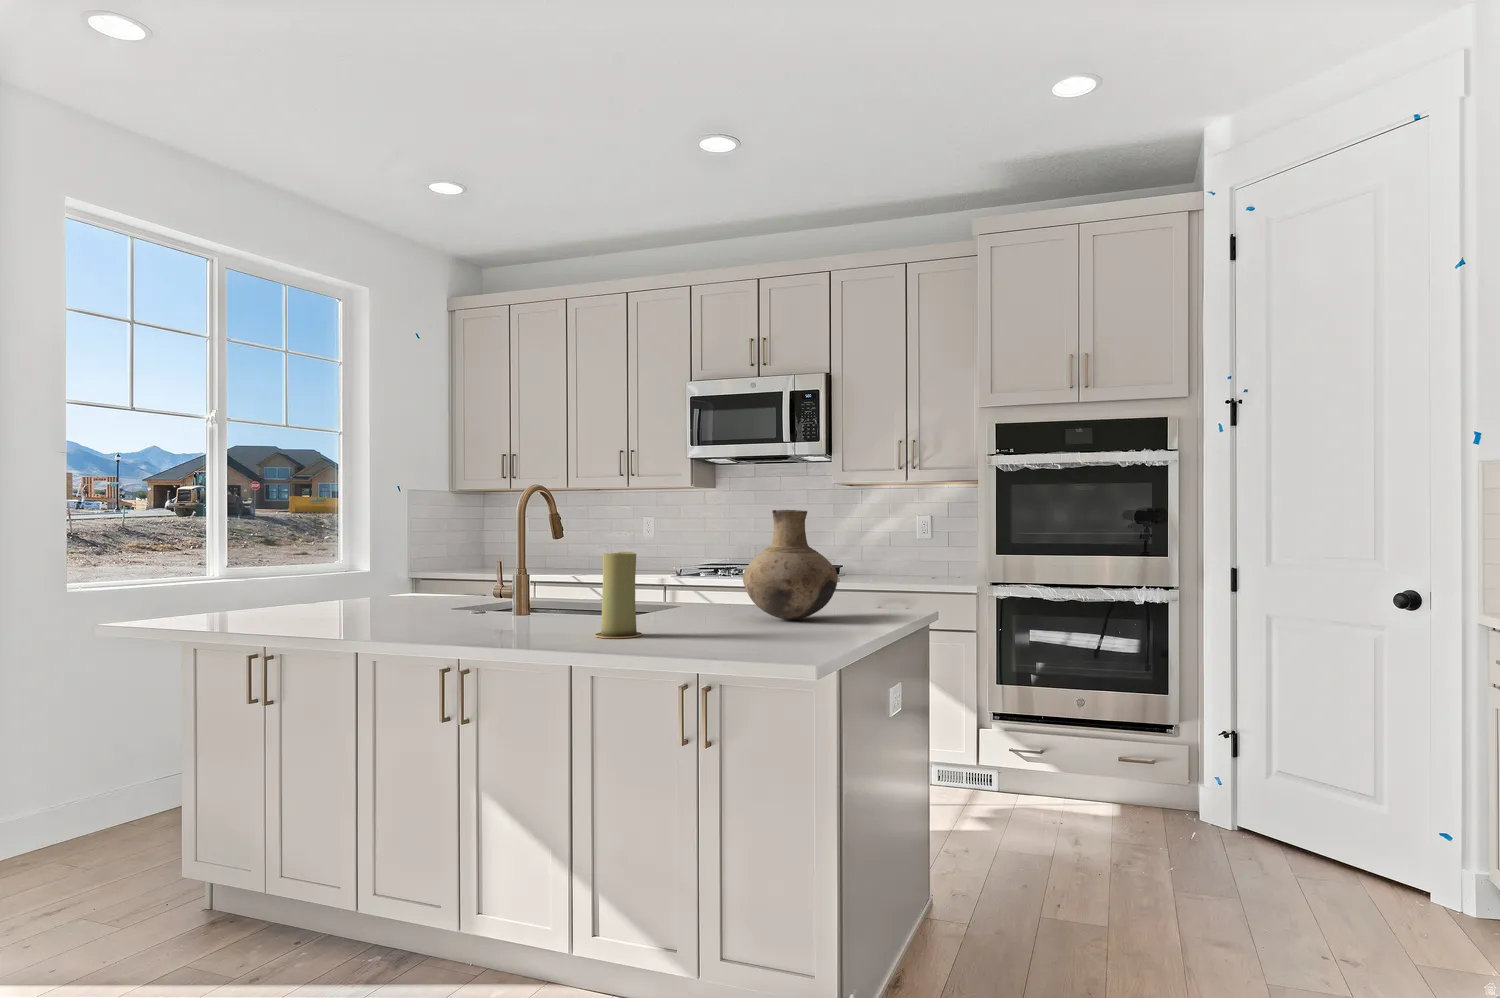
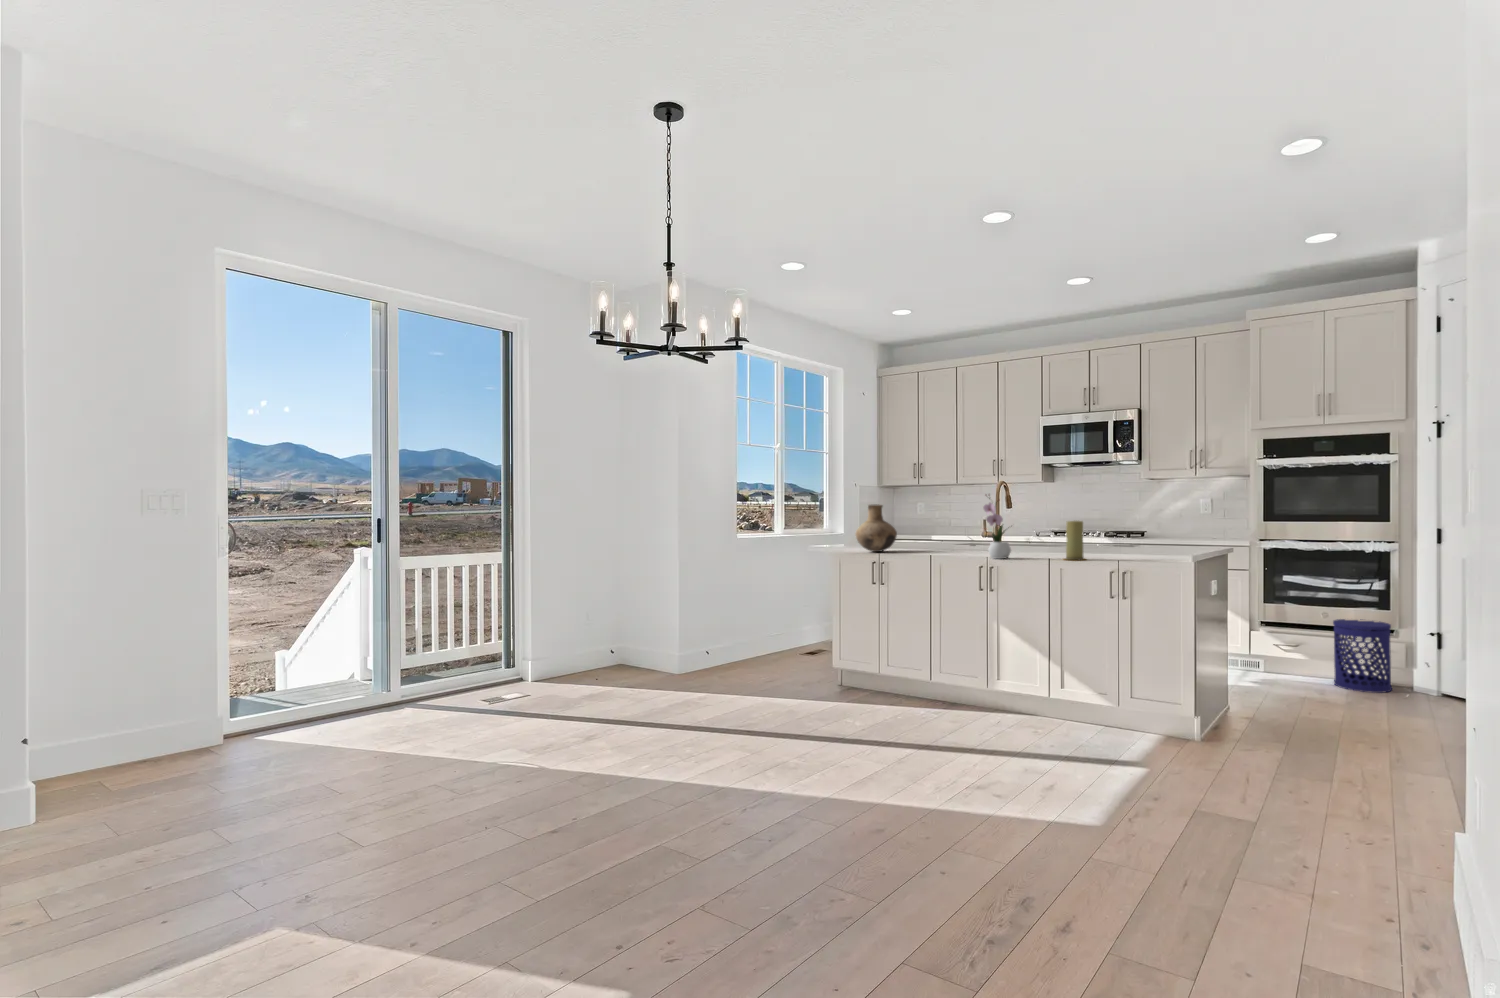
flower arrangement: none [439,492,507,635] -> present [983,498,1011,559]
vase: present [743,510,838,620] -> present [856,504,897,552]
waste bin: none [1090,709,1170,832] -> present [1333,619,1392,693]

